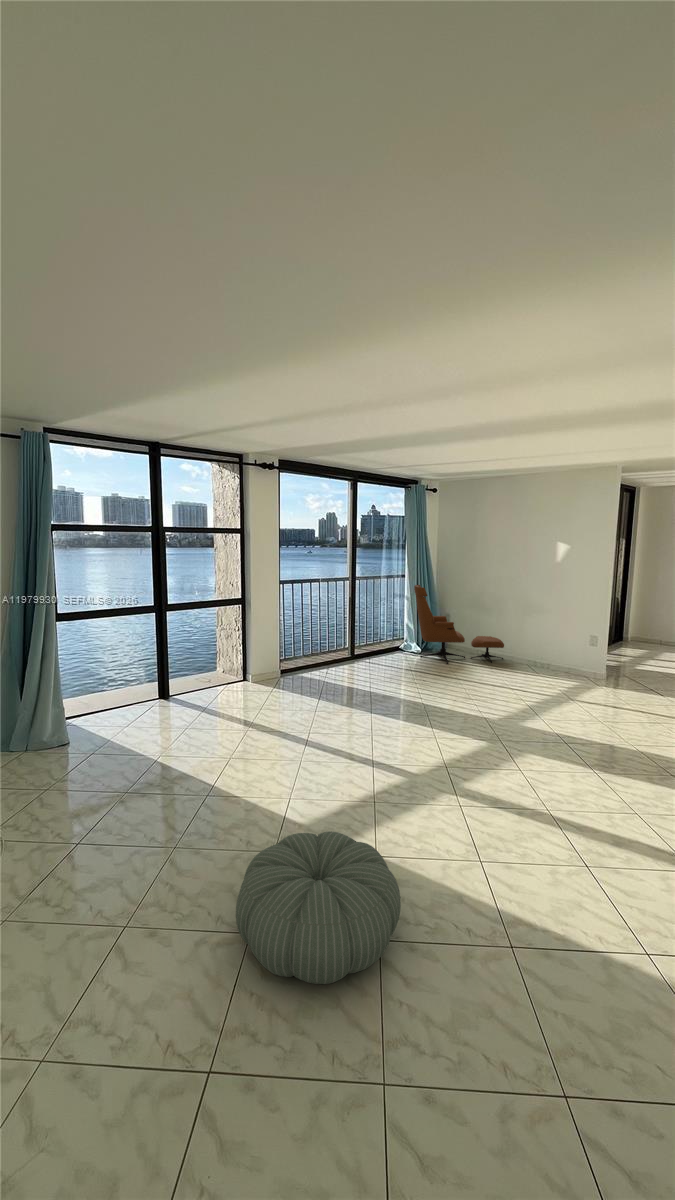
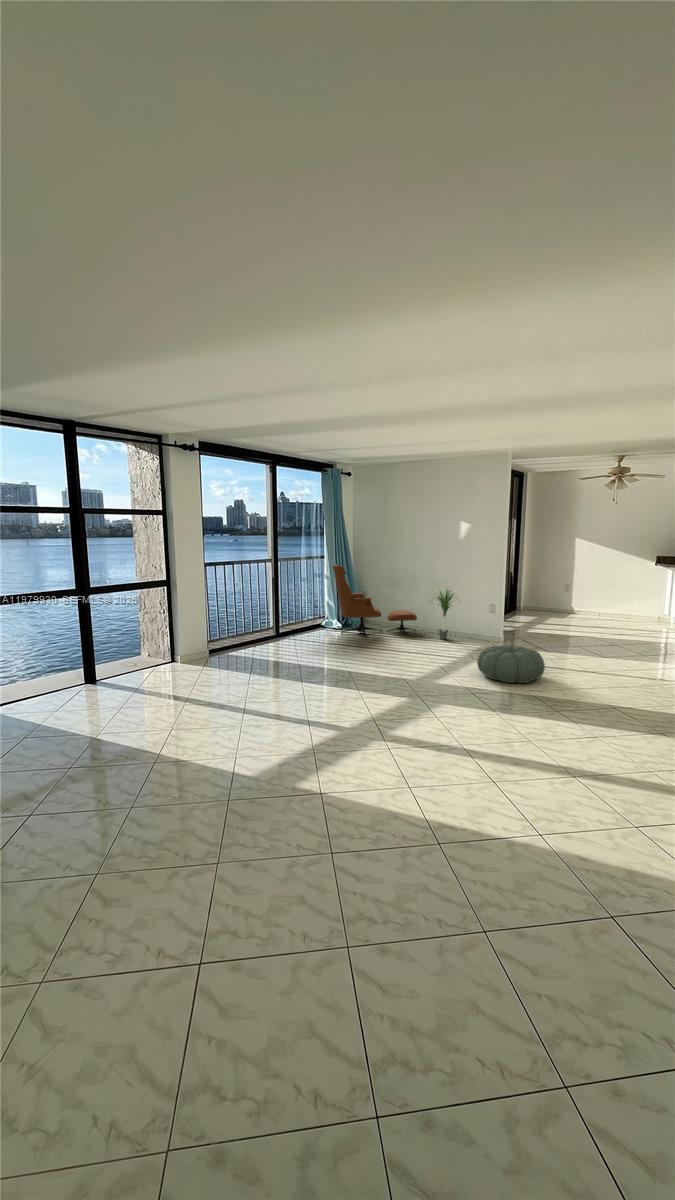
potted plant: none [515,609,558,671] -> present [436,589,453,639]
pouf: present [236,831,401,984] -> present [477,645,545,683]

